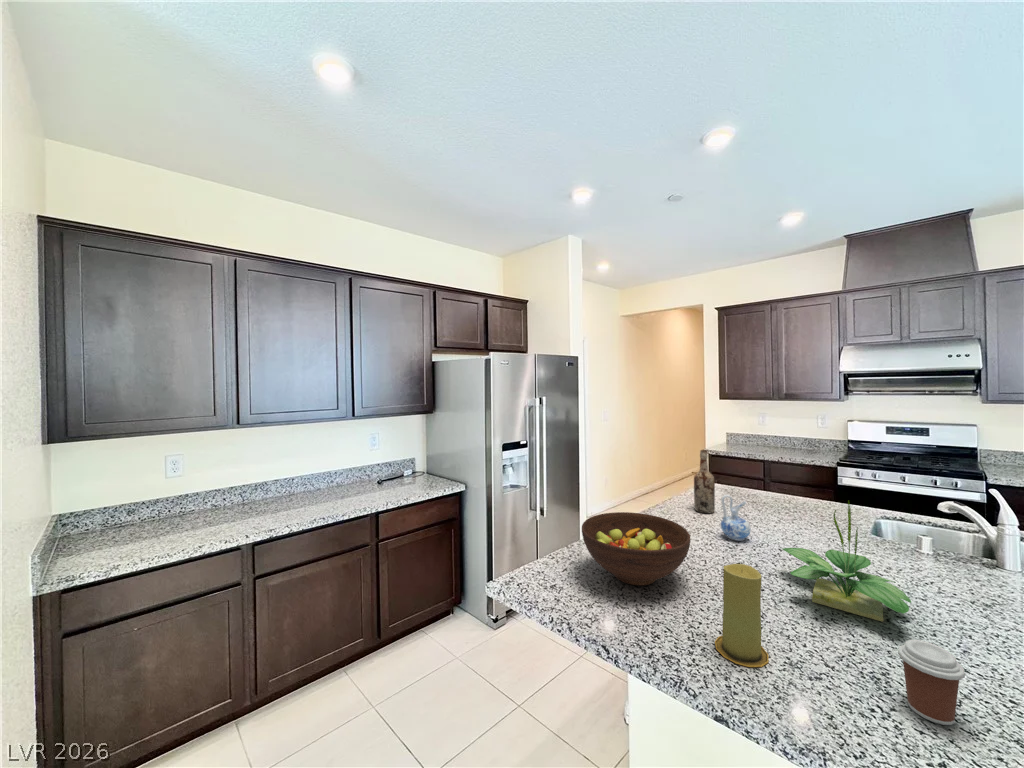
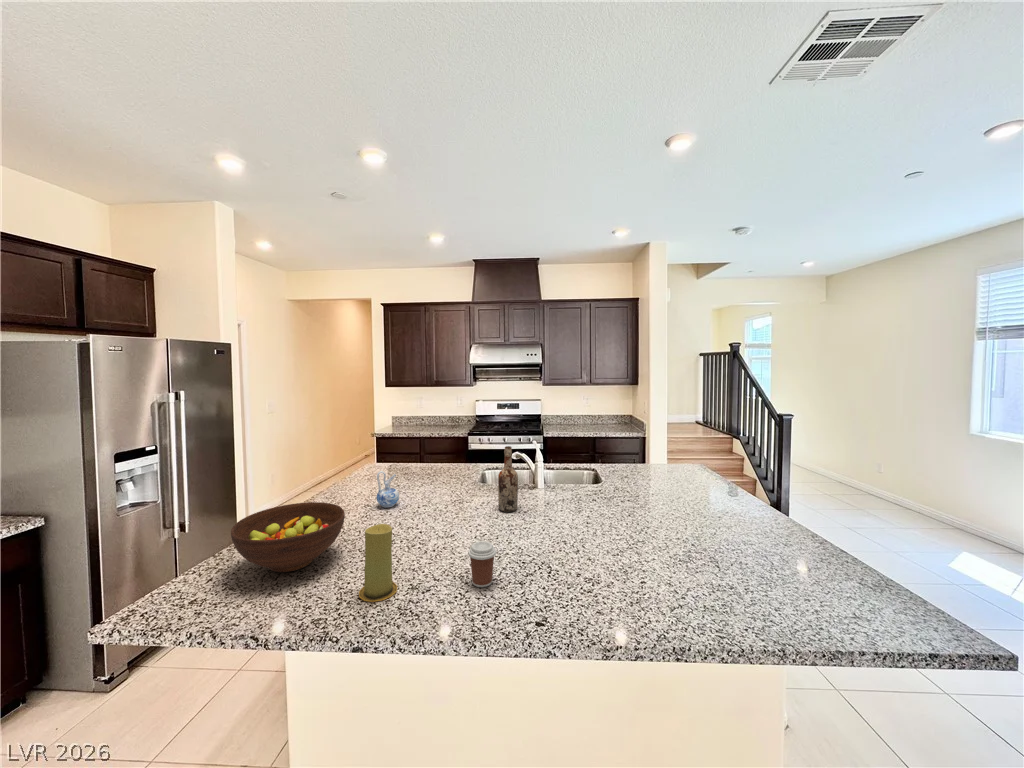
wine bottle: present [694,450,715,514] -> present [498,446,518,512]
potted plant: present [782,501,911,622] -> none [416,461,485,538]

